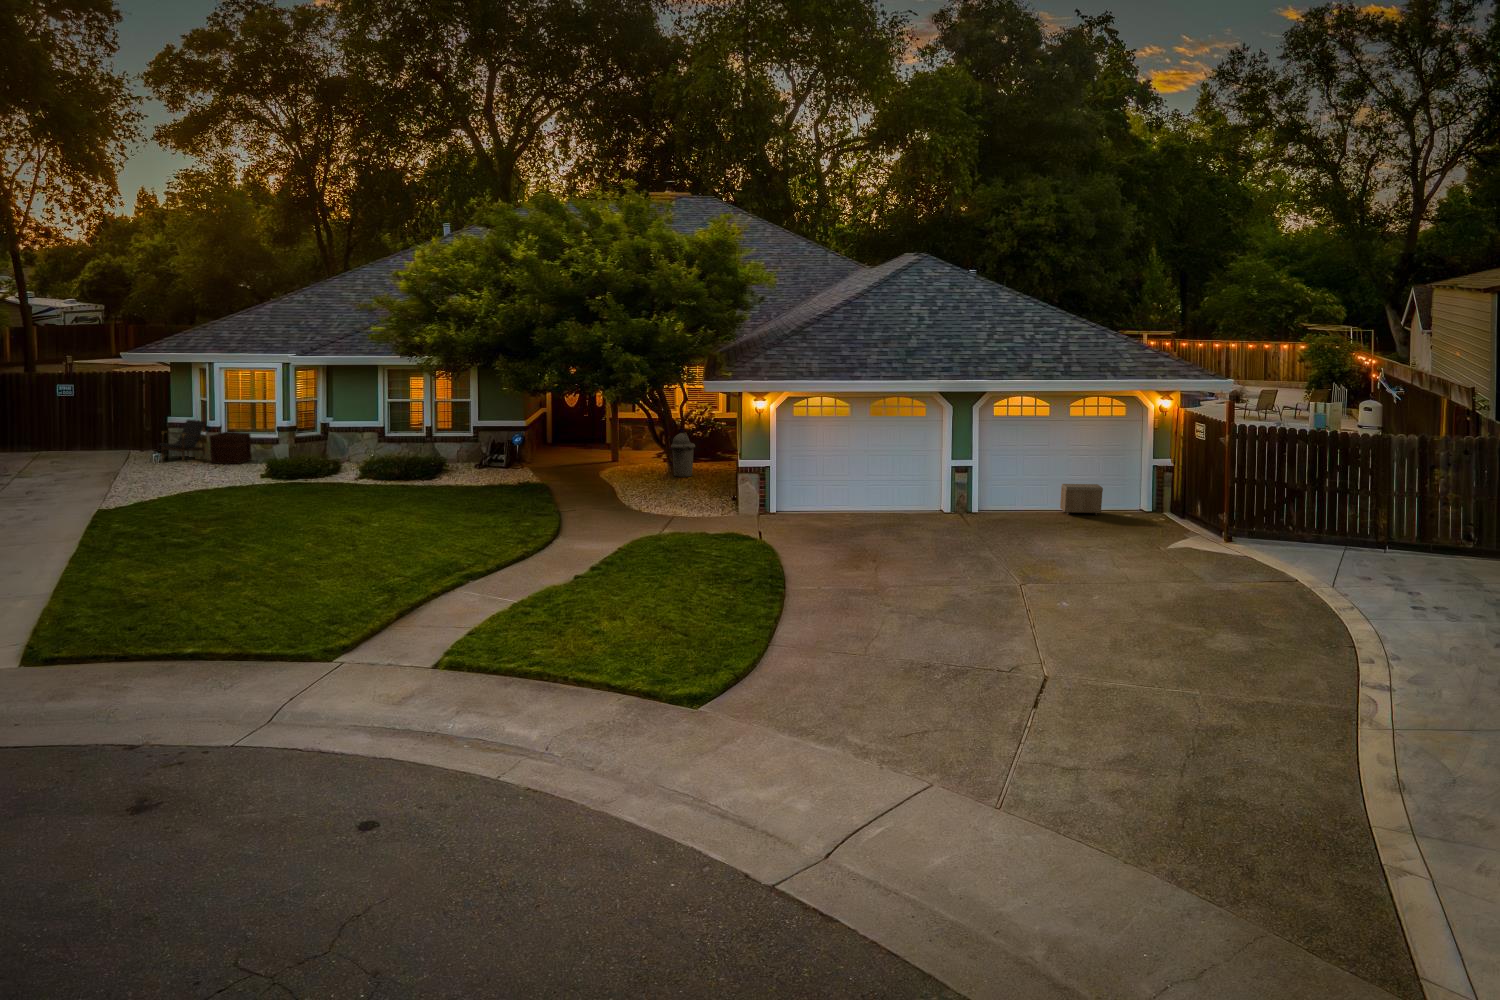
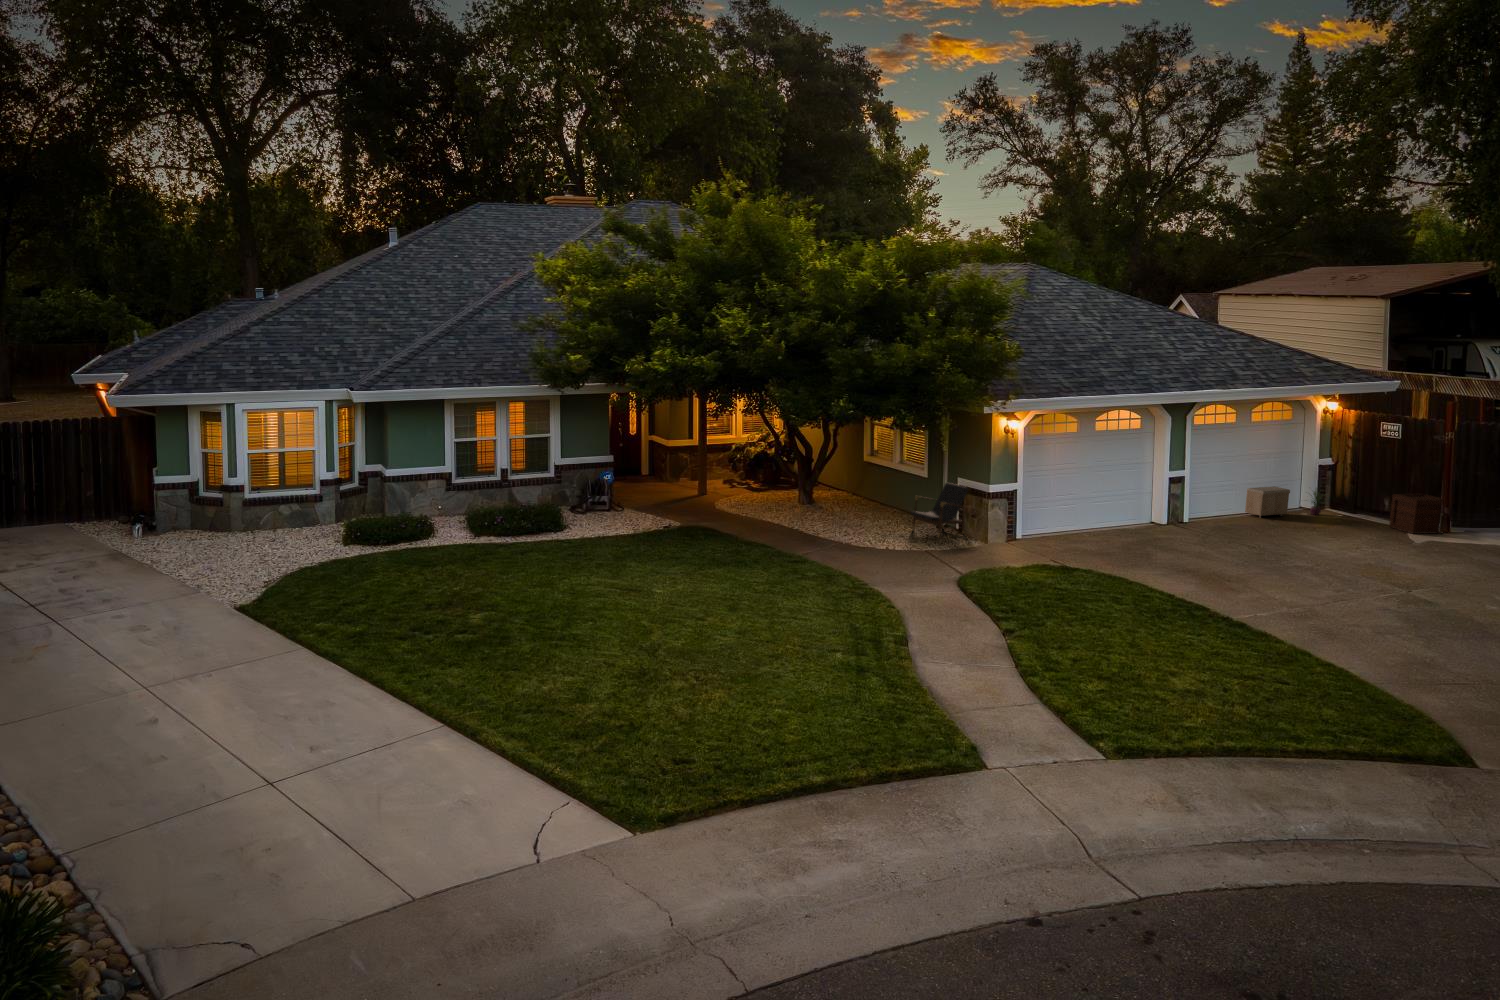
lounge chair: present [159,420,205,460] -> present [911,483,968,537]
wooden crate: present [209,432,252,464] -> present [1389,494,1445,534]
trash can: present [671,433,695,477] -> none [811,459,839,508]
decorative plant: none [1123,488,1156,517] -> present [1310,490,1321,515]

